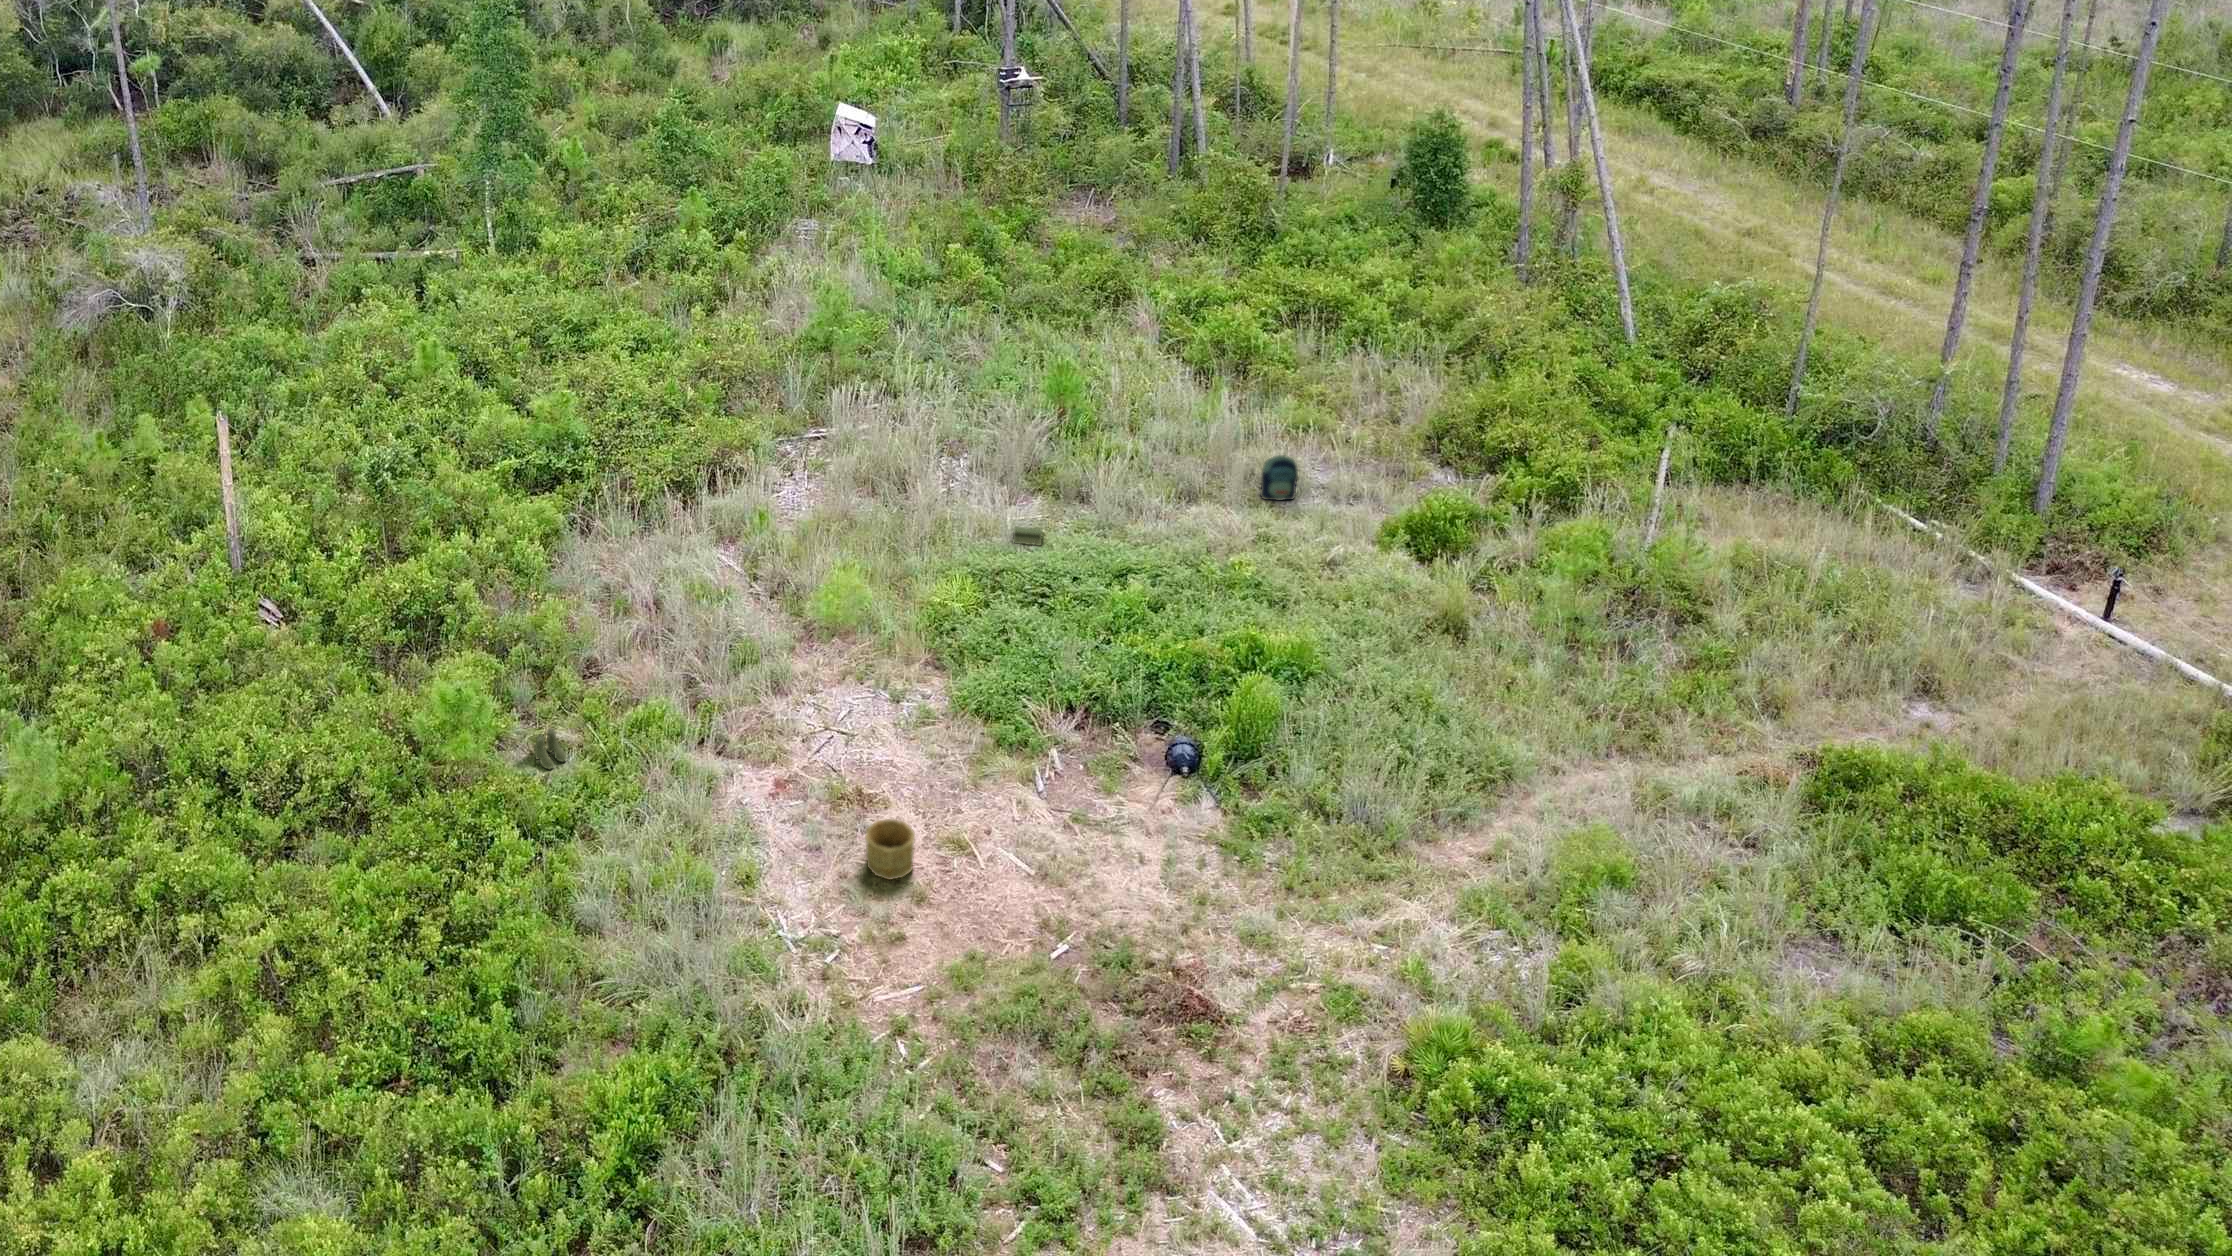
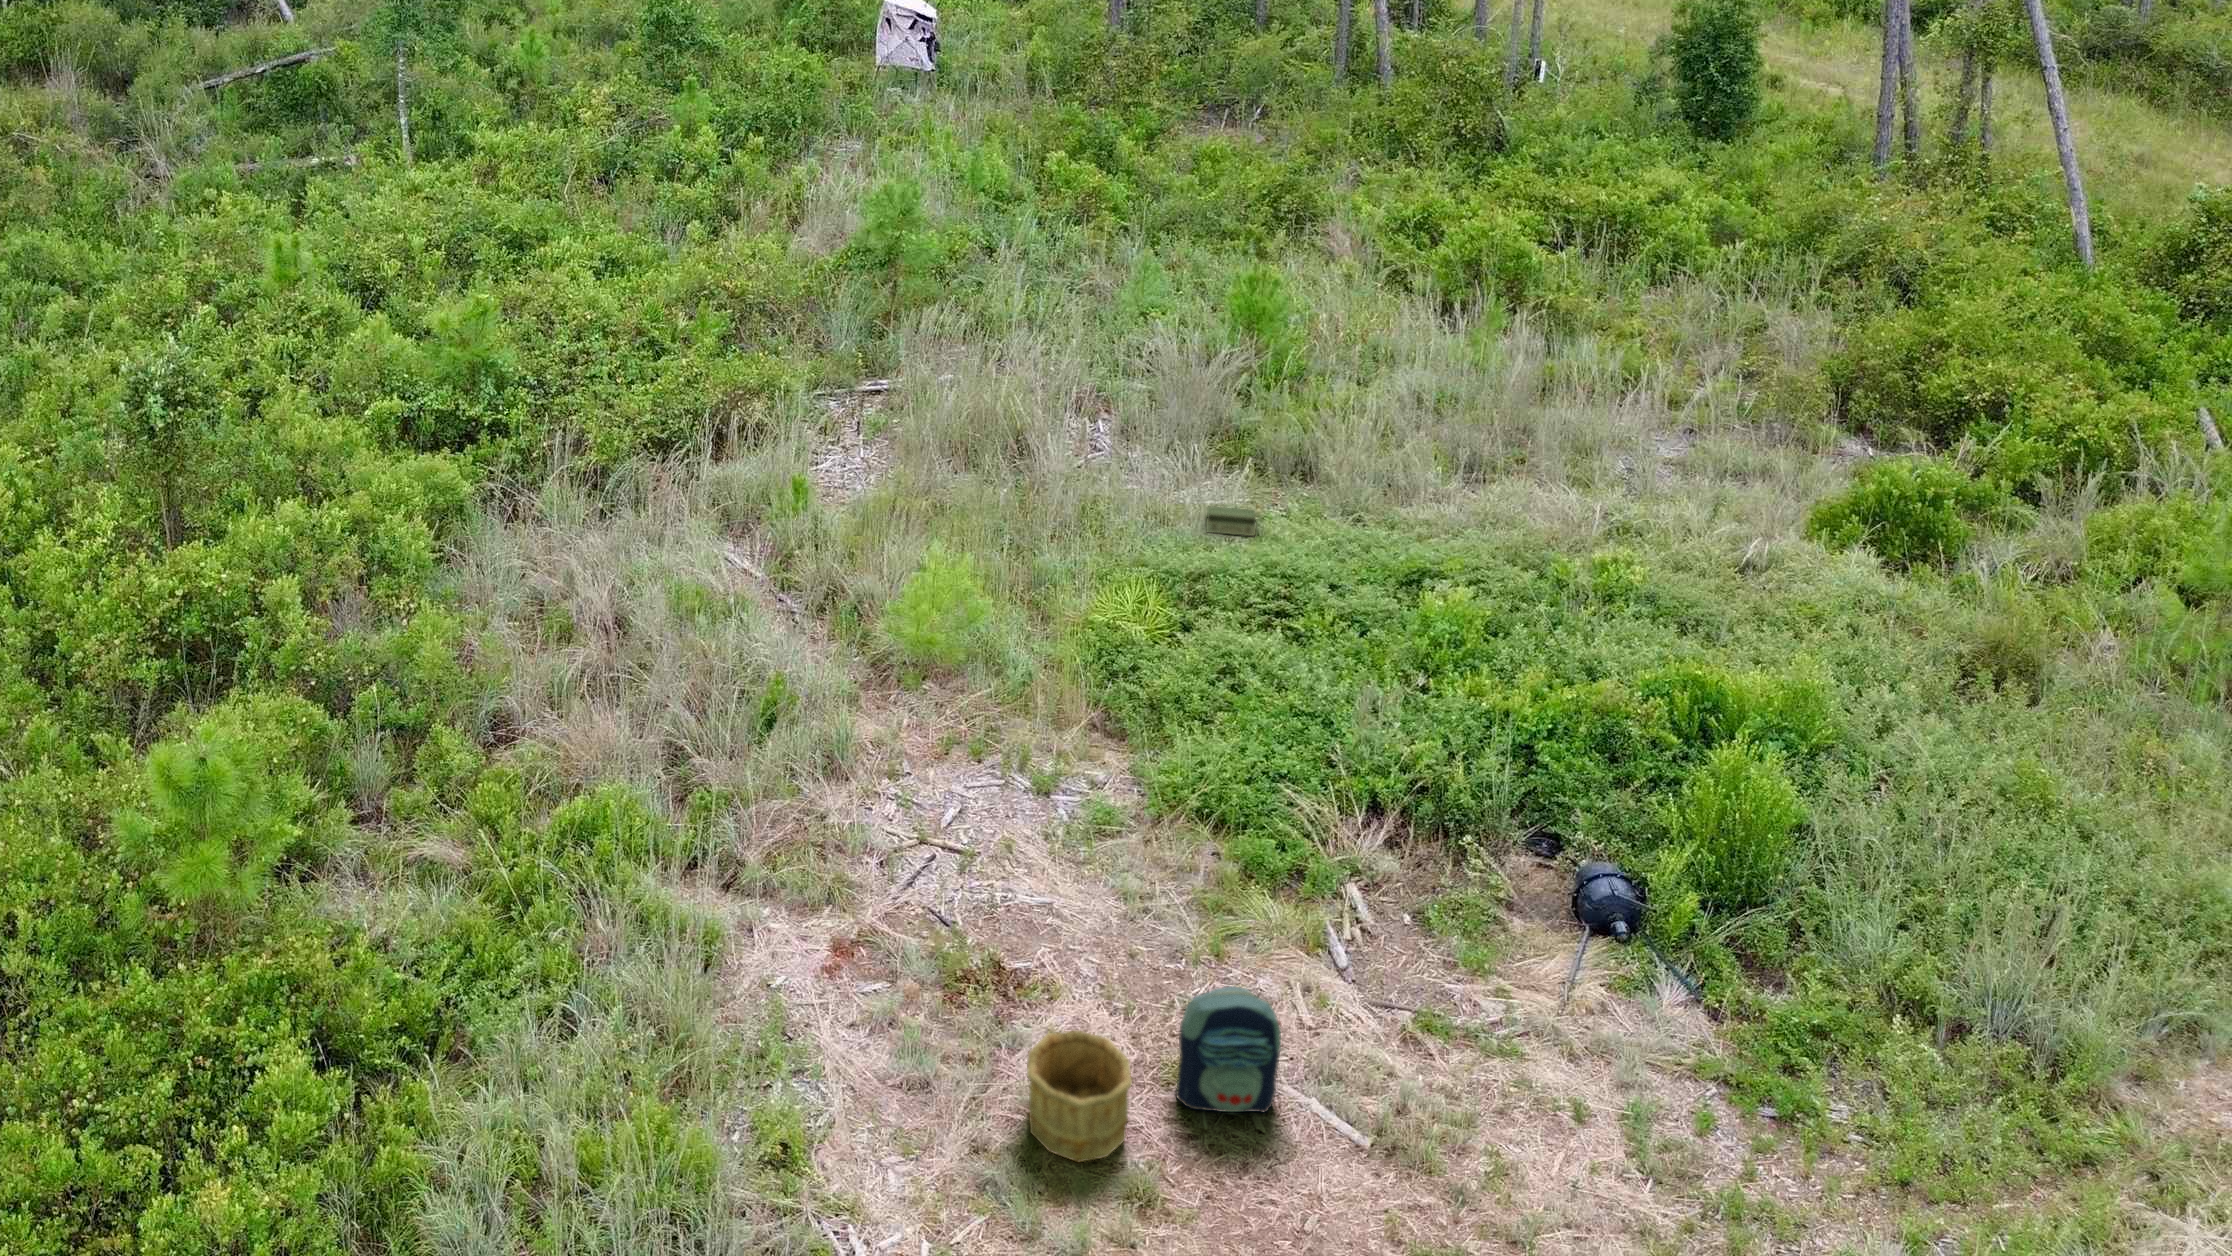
backpack: present [1260,455,1298,500] -> present [1176,986,1281,1113]
boots: present [534,728,566,770] -> none [374,834,436,914]

